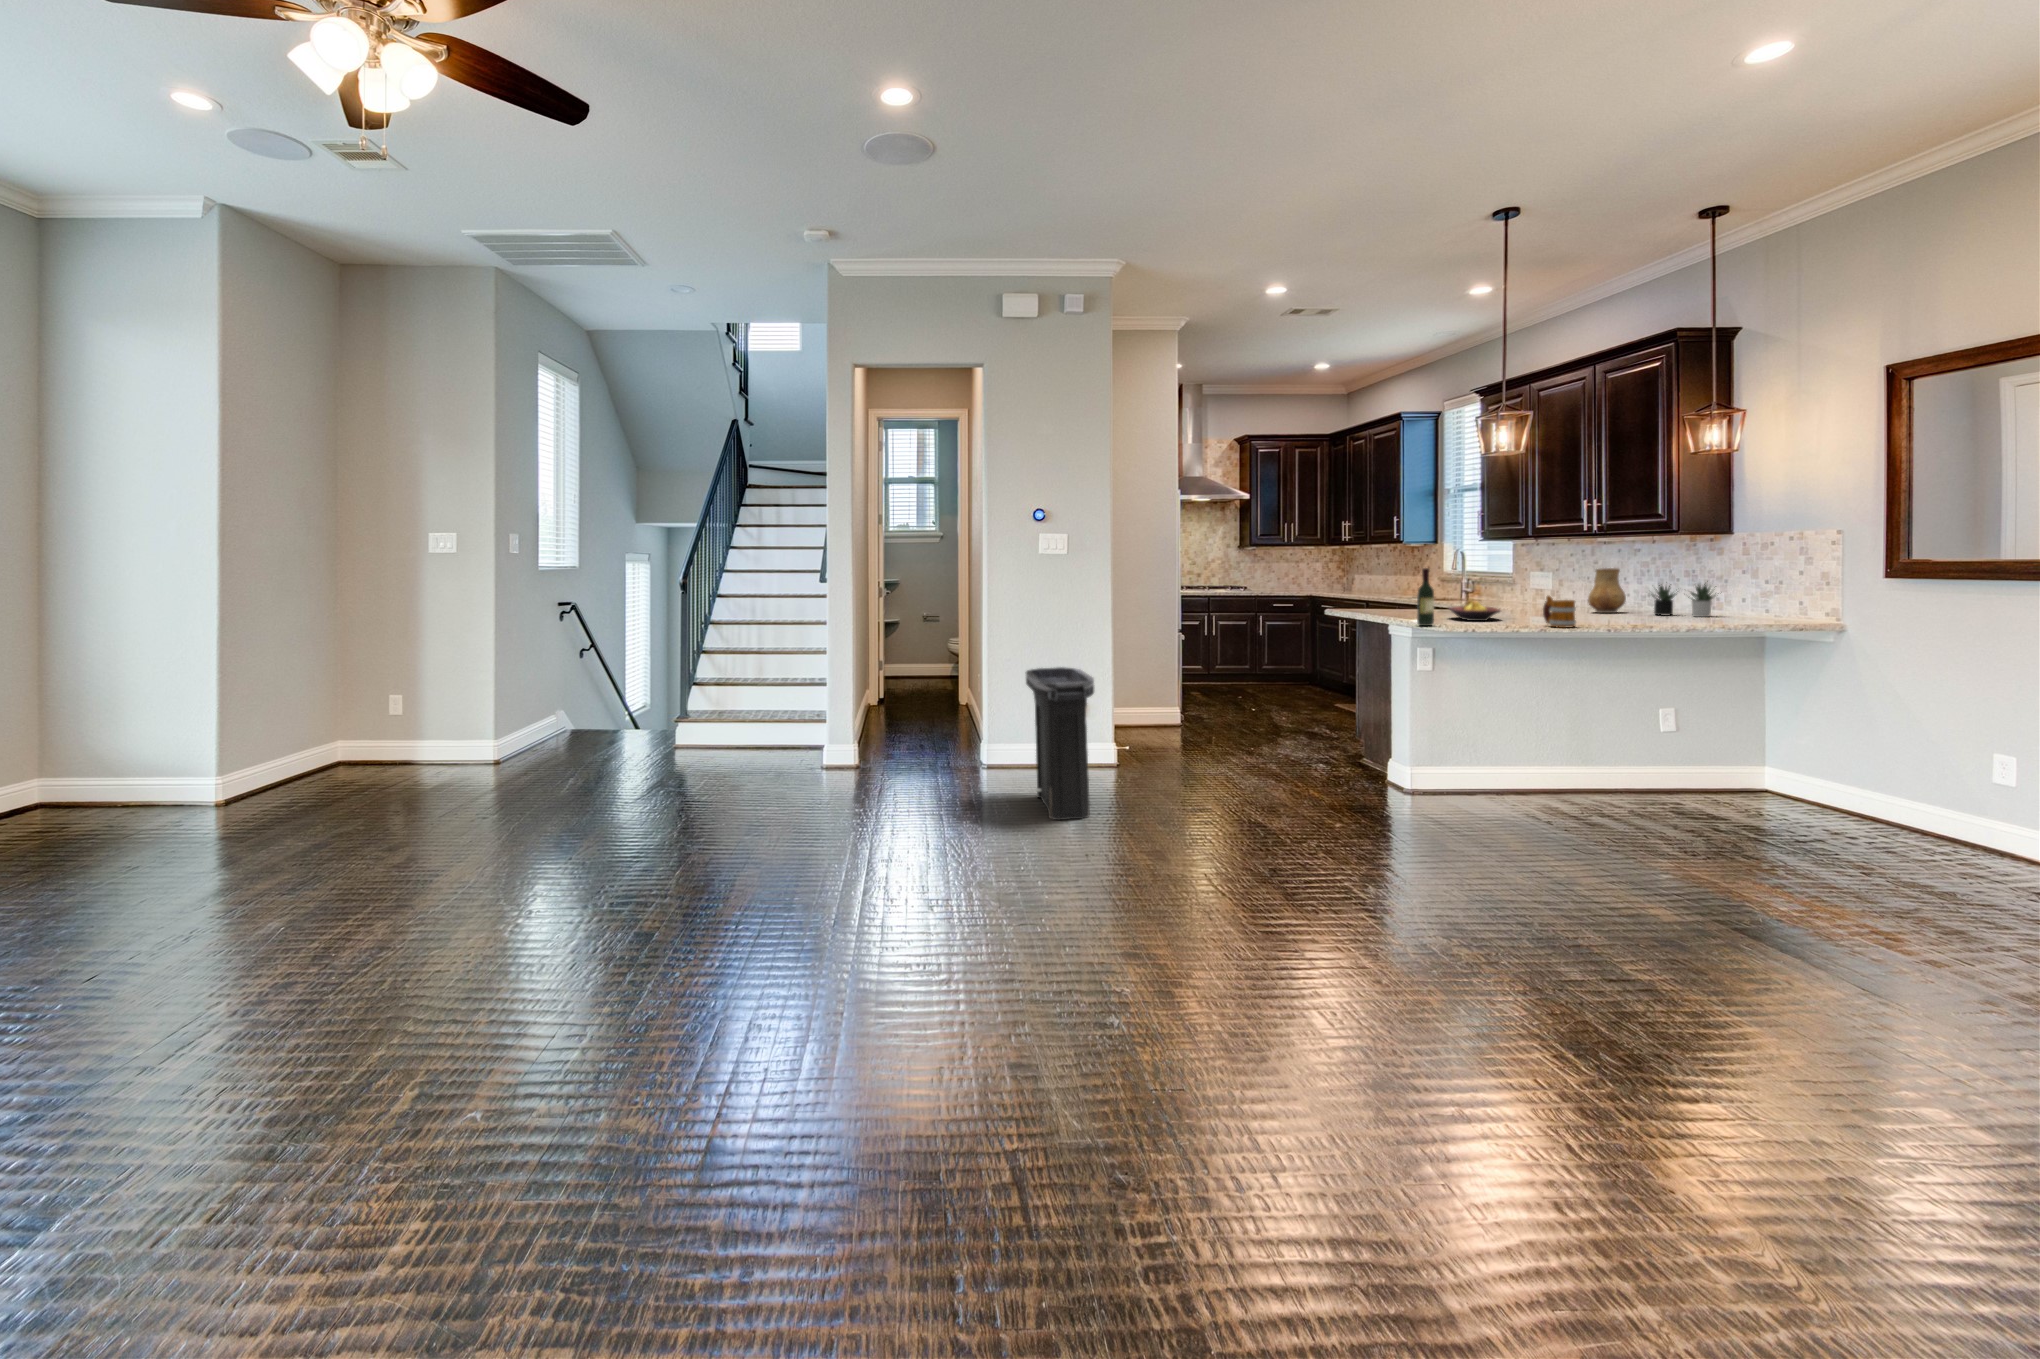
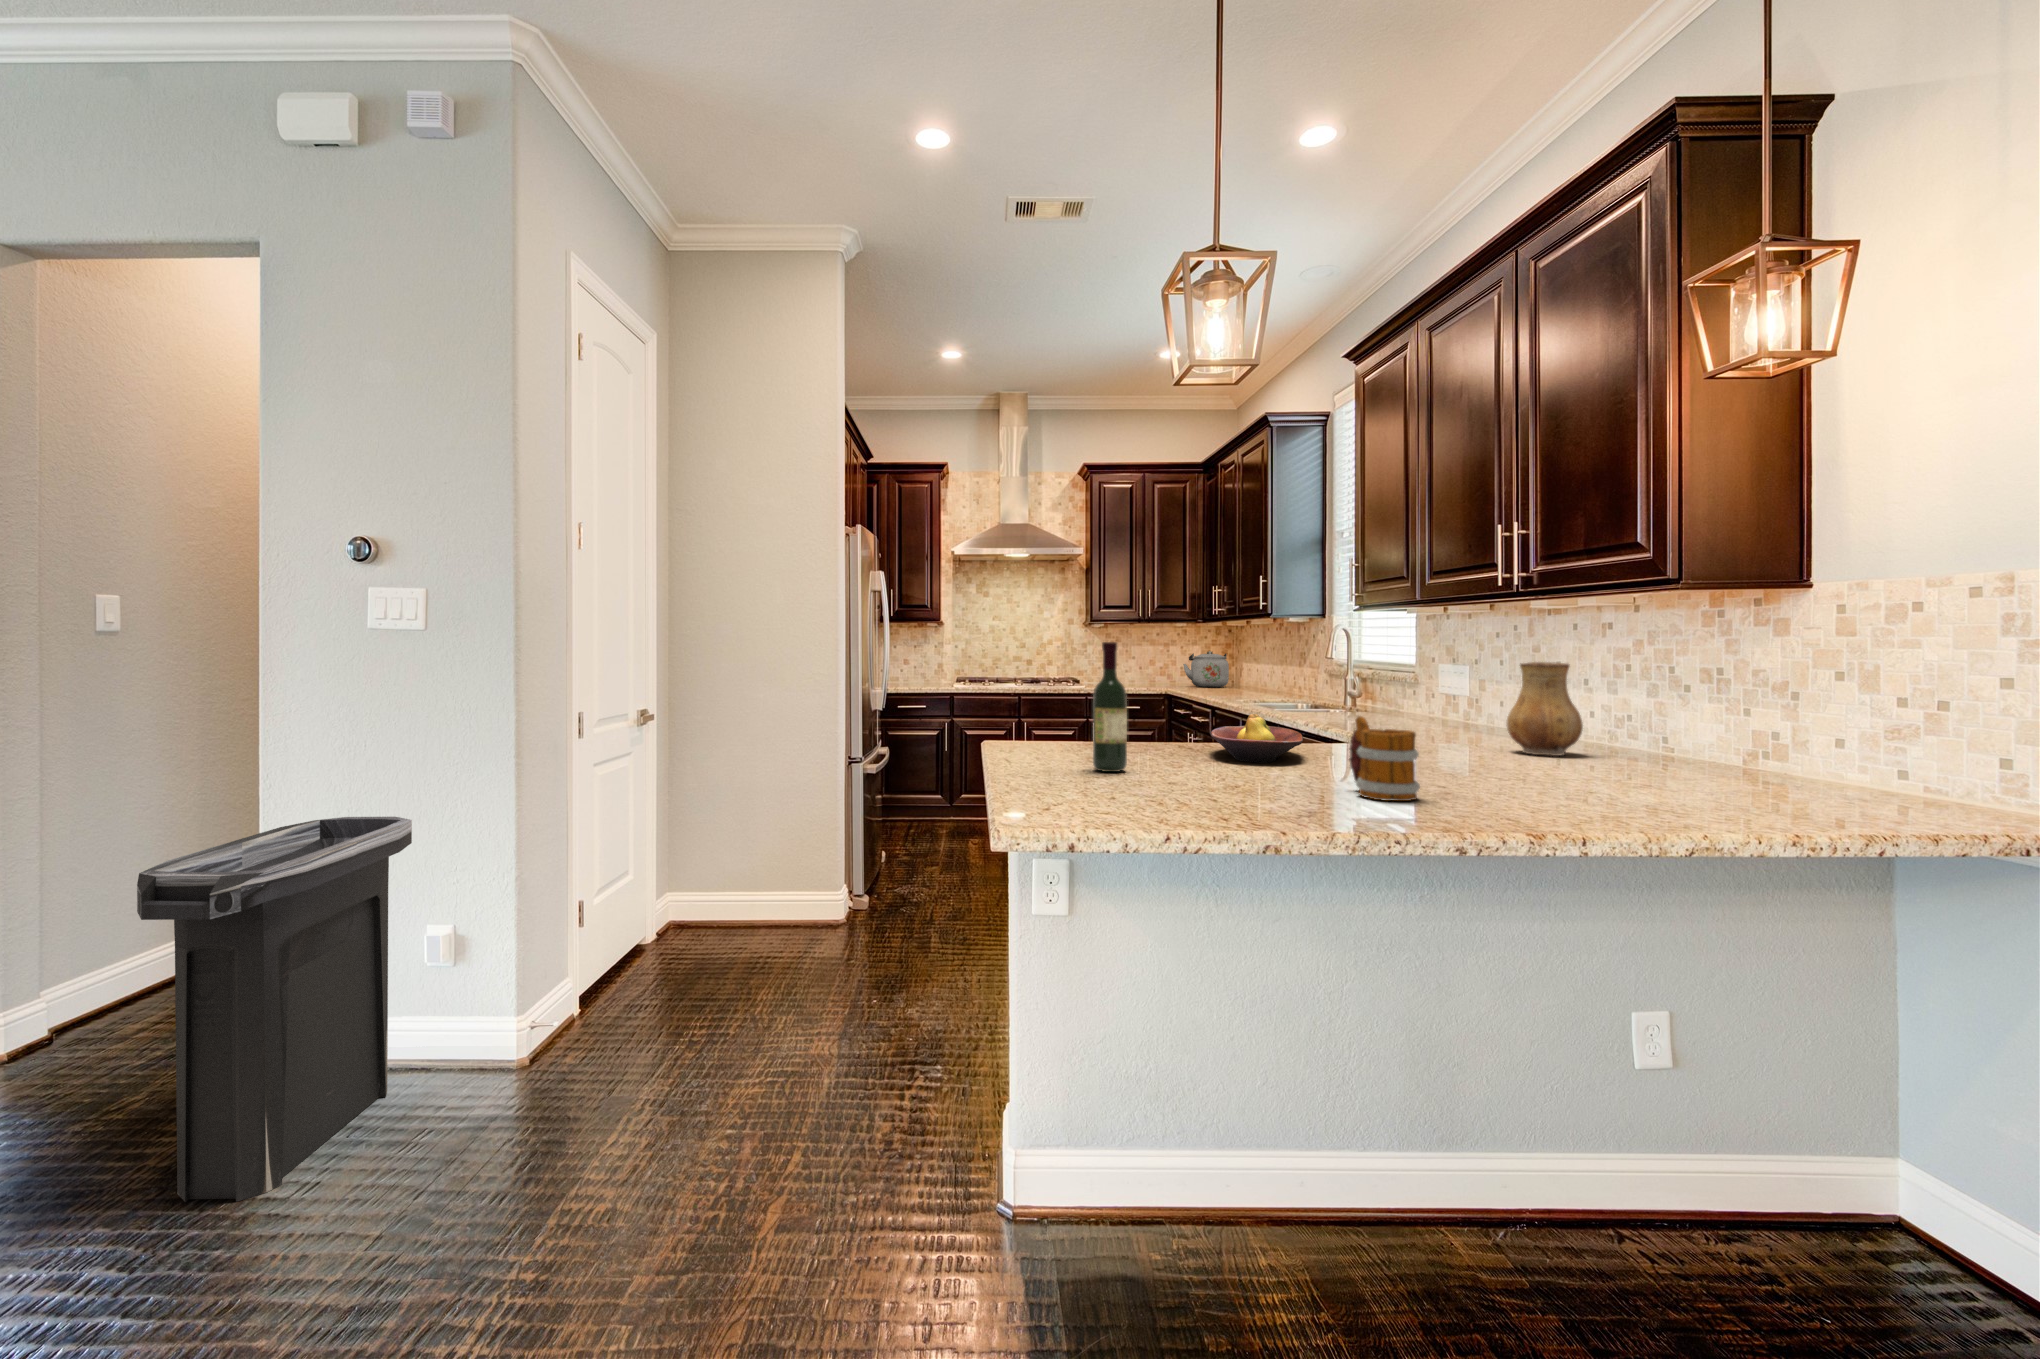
kettle: none [1312,566,1345,591] -> present [1183,651,1229,687]
succulent plant: present [1651,581,1719,617] -> none [1618,692,1795,781]

